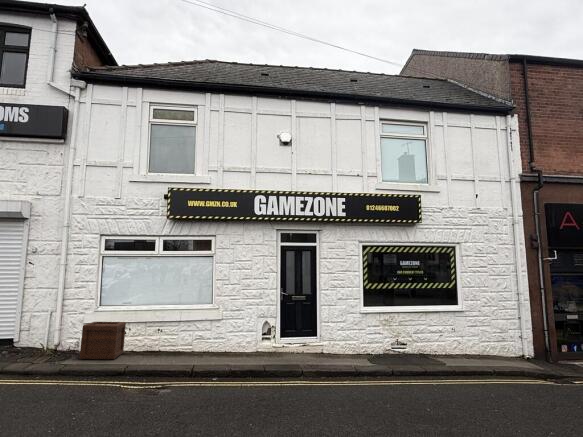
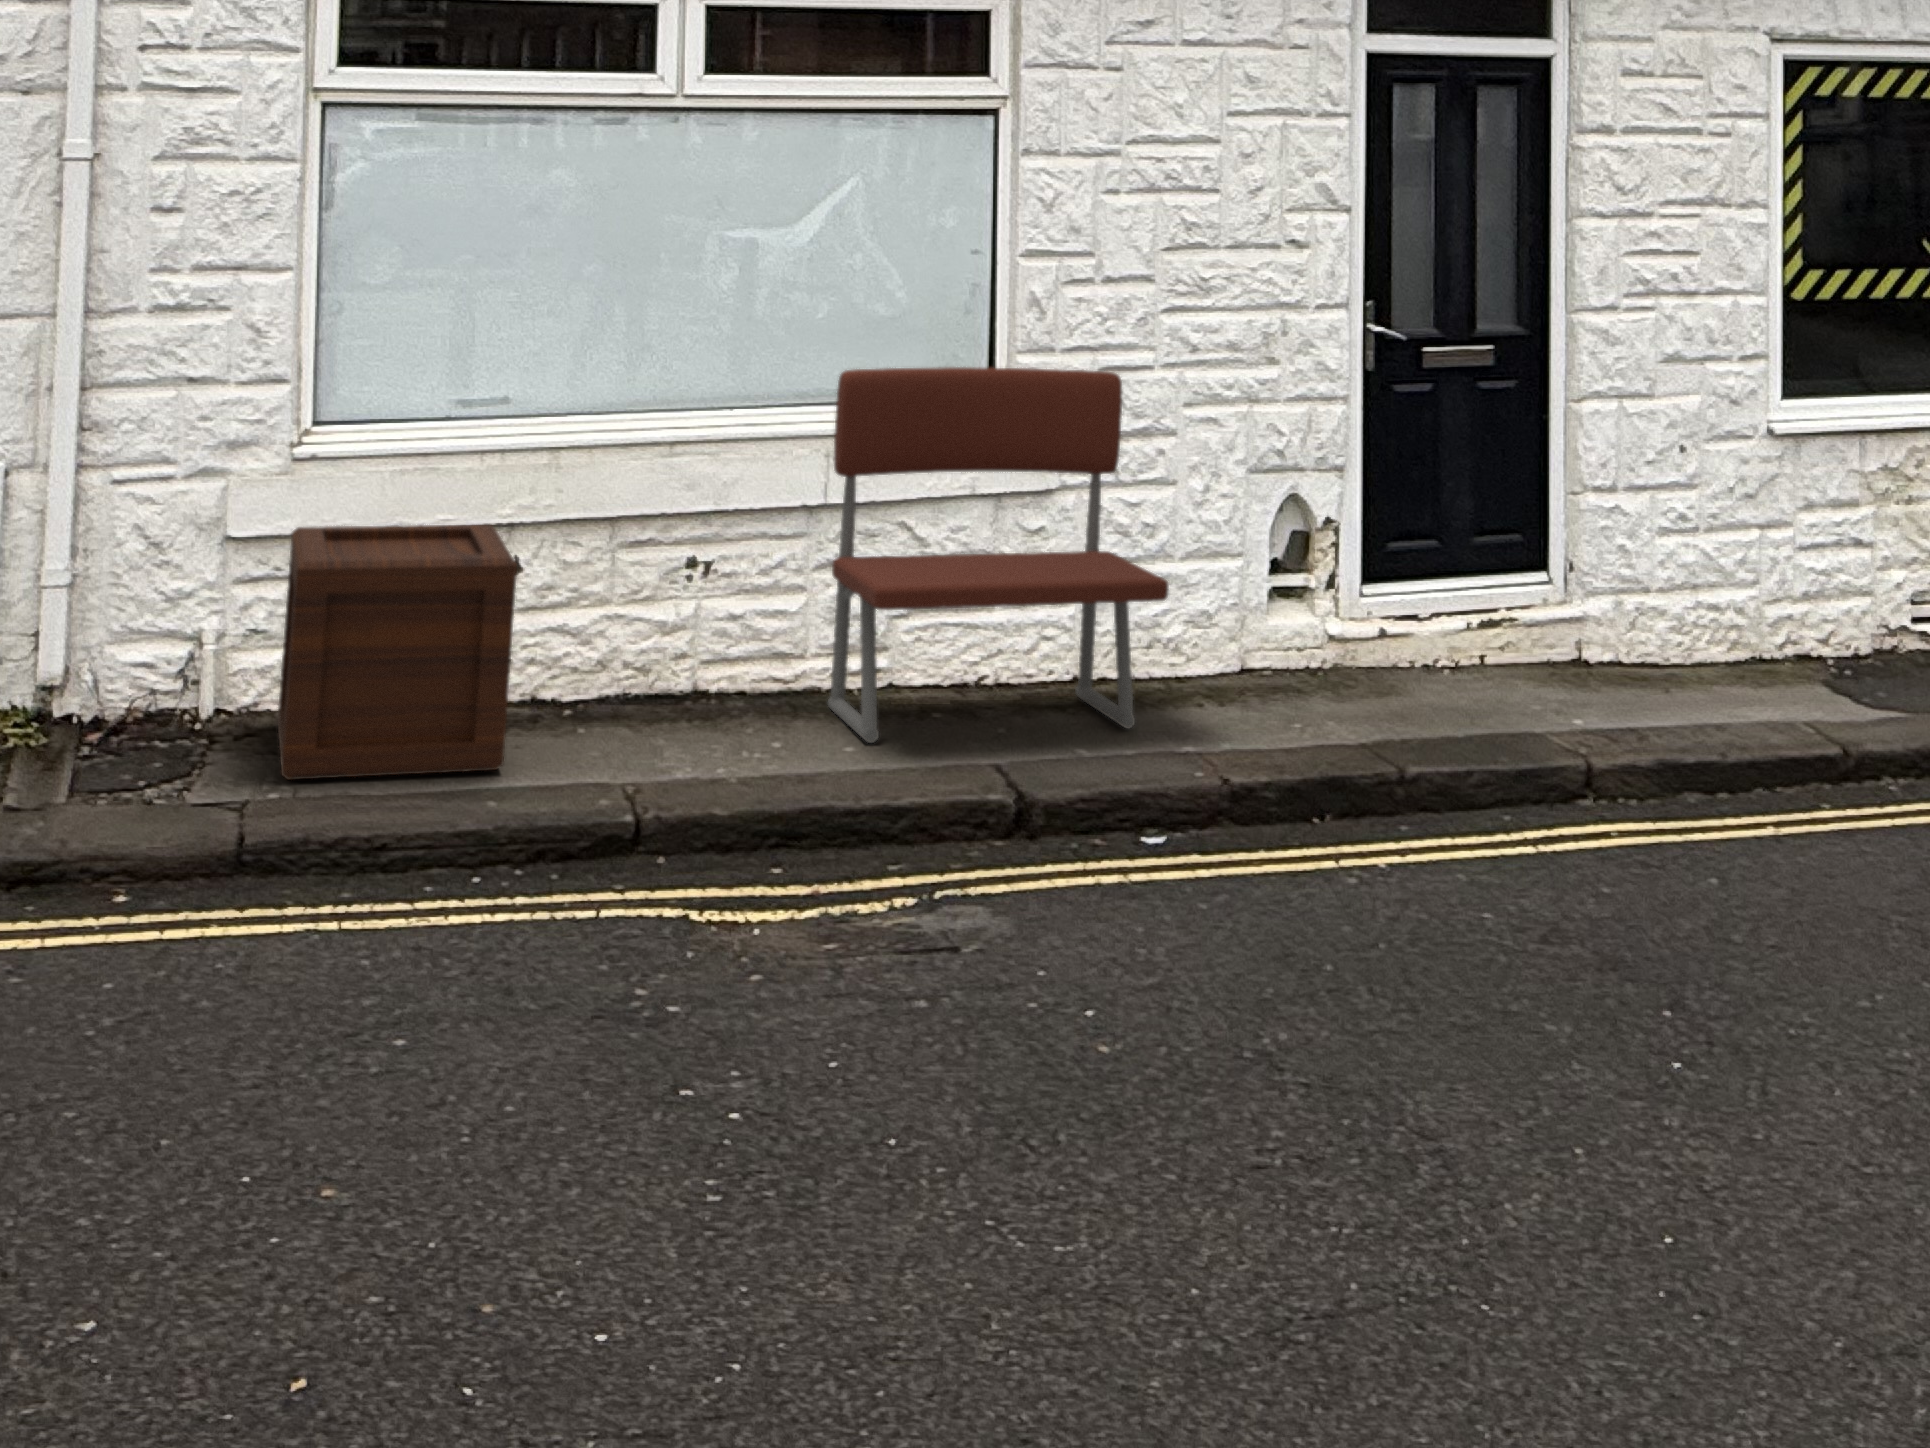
bench: none [177,298,231,359] -> present [828,367,1169,743]

